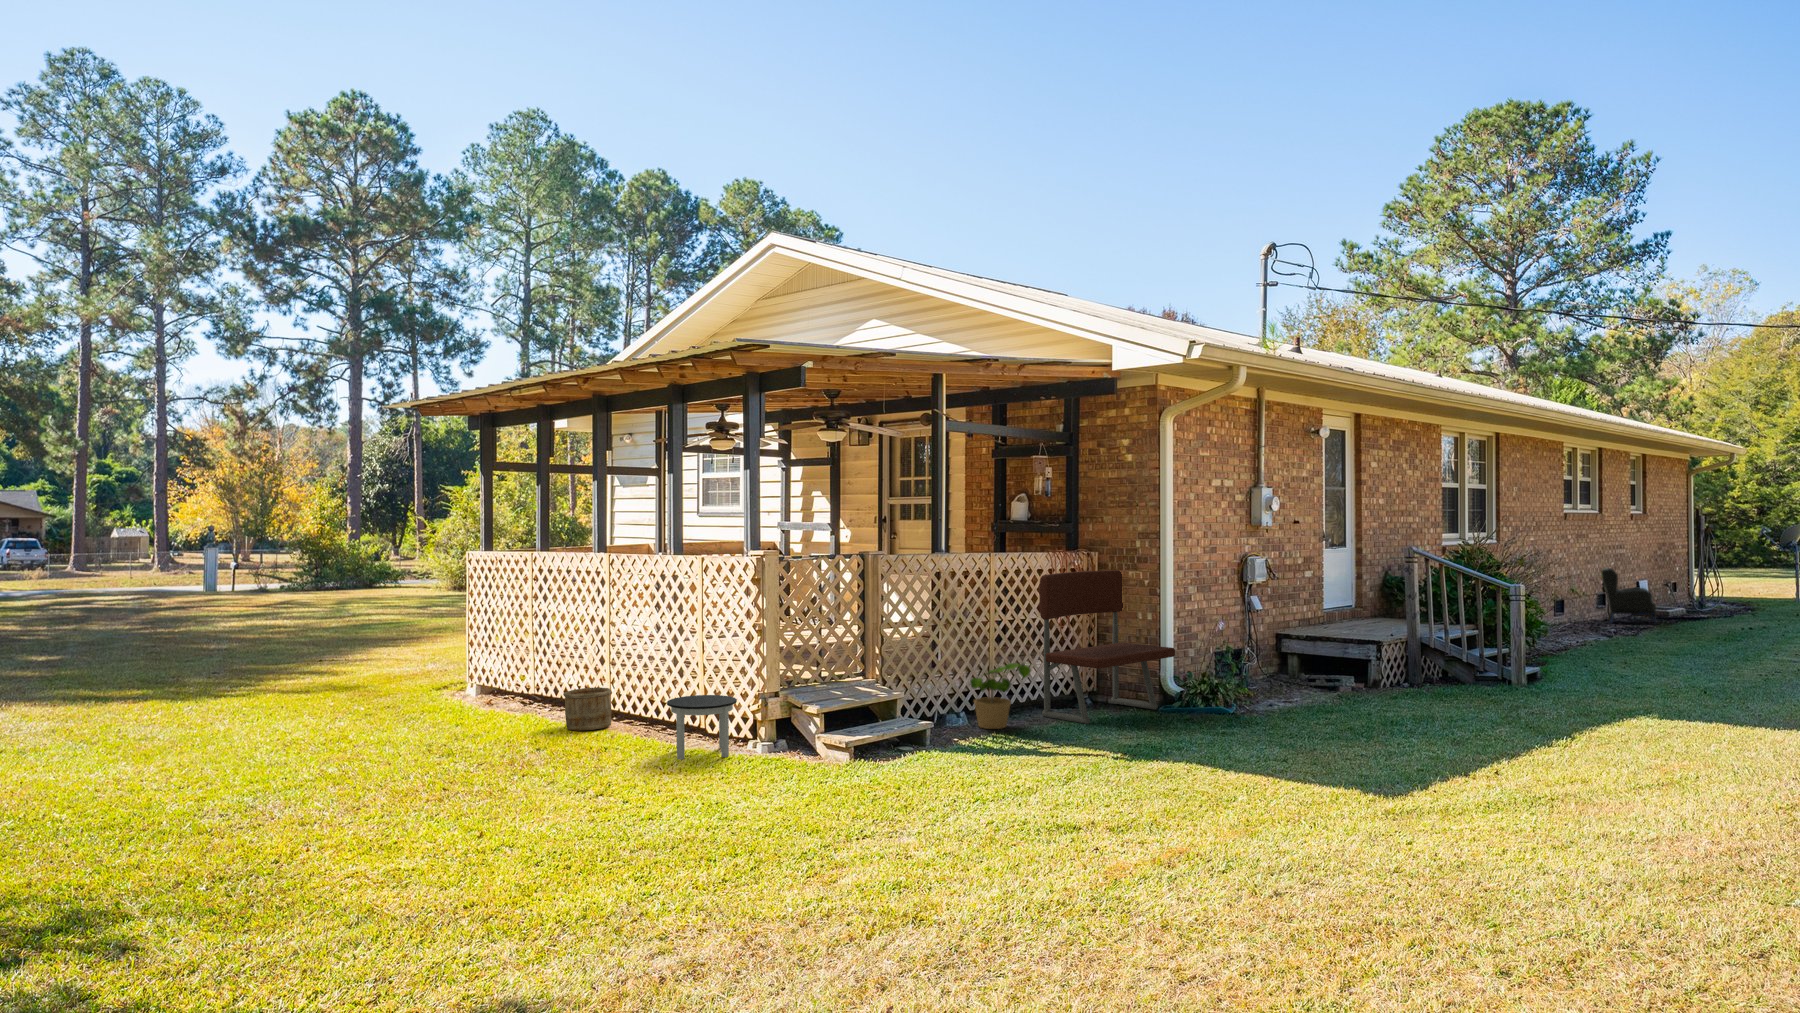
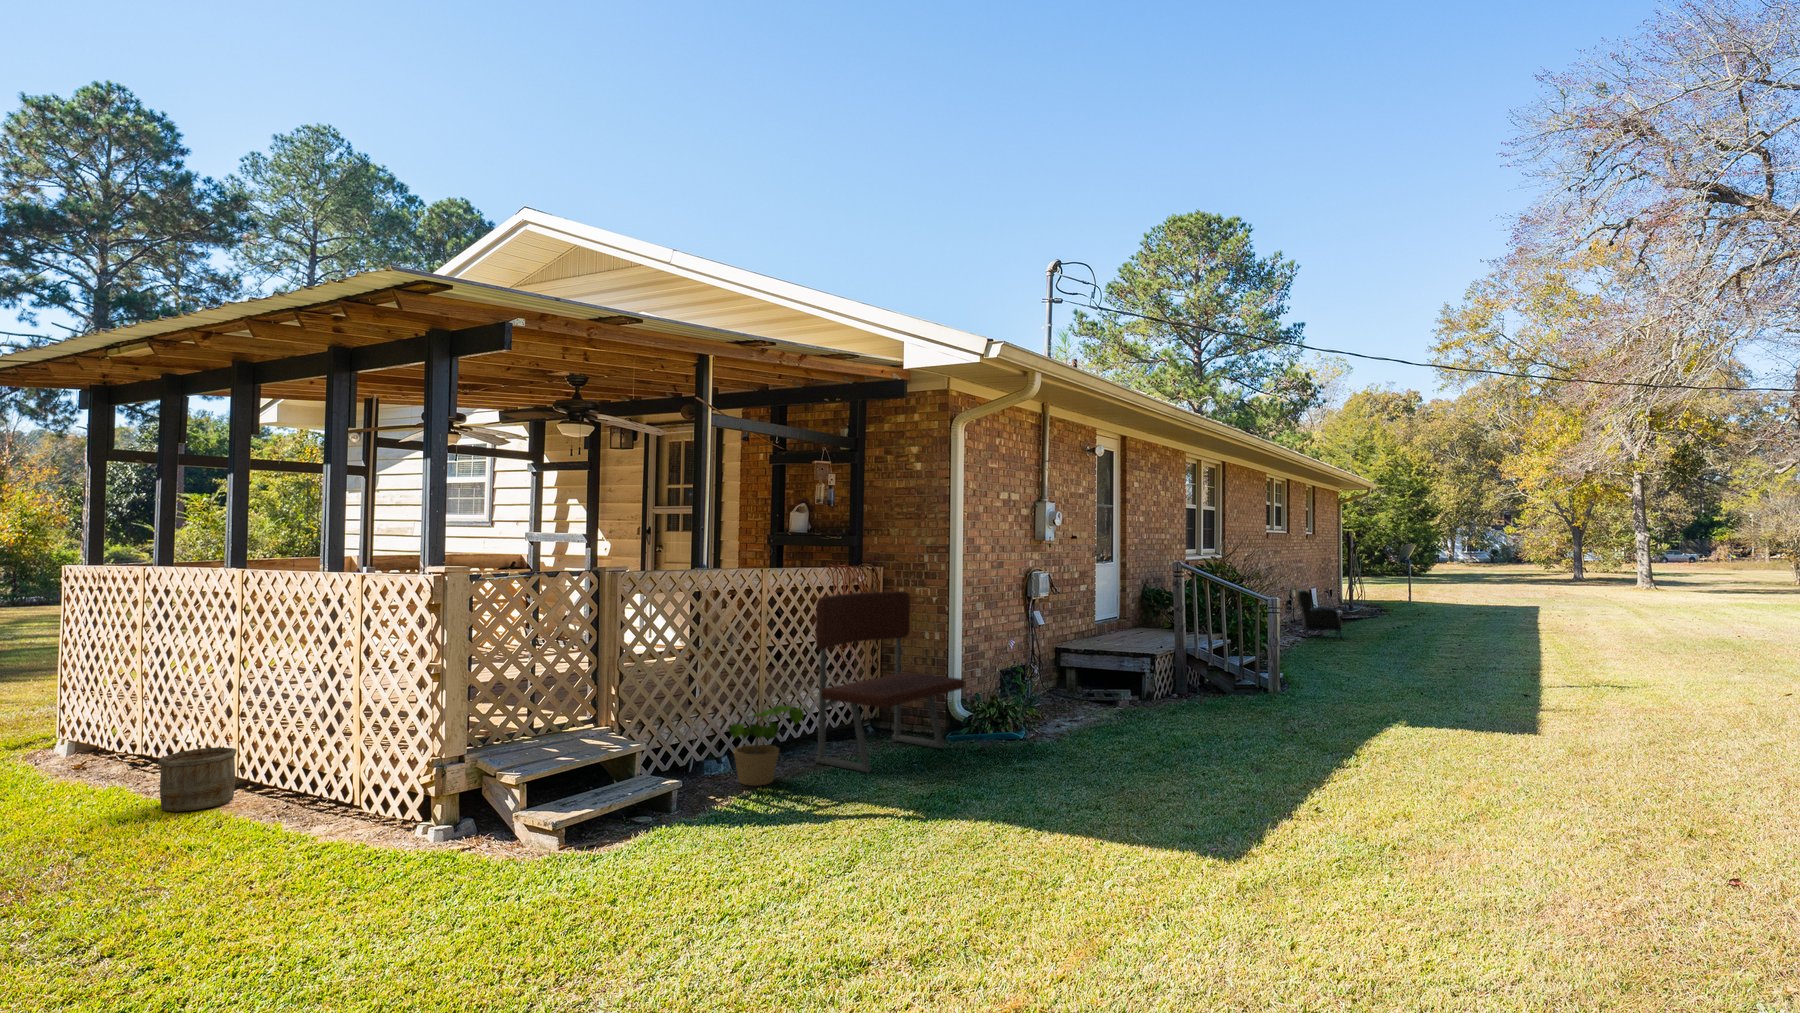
round table: present [667,695,737,760] -> none [286,762,398,864]

